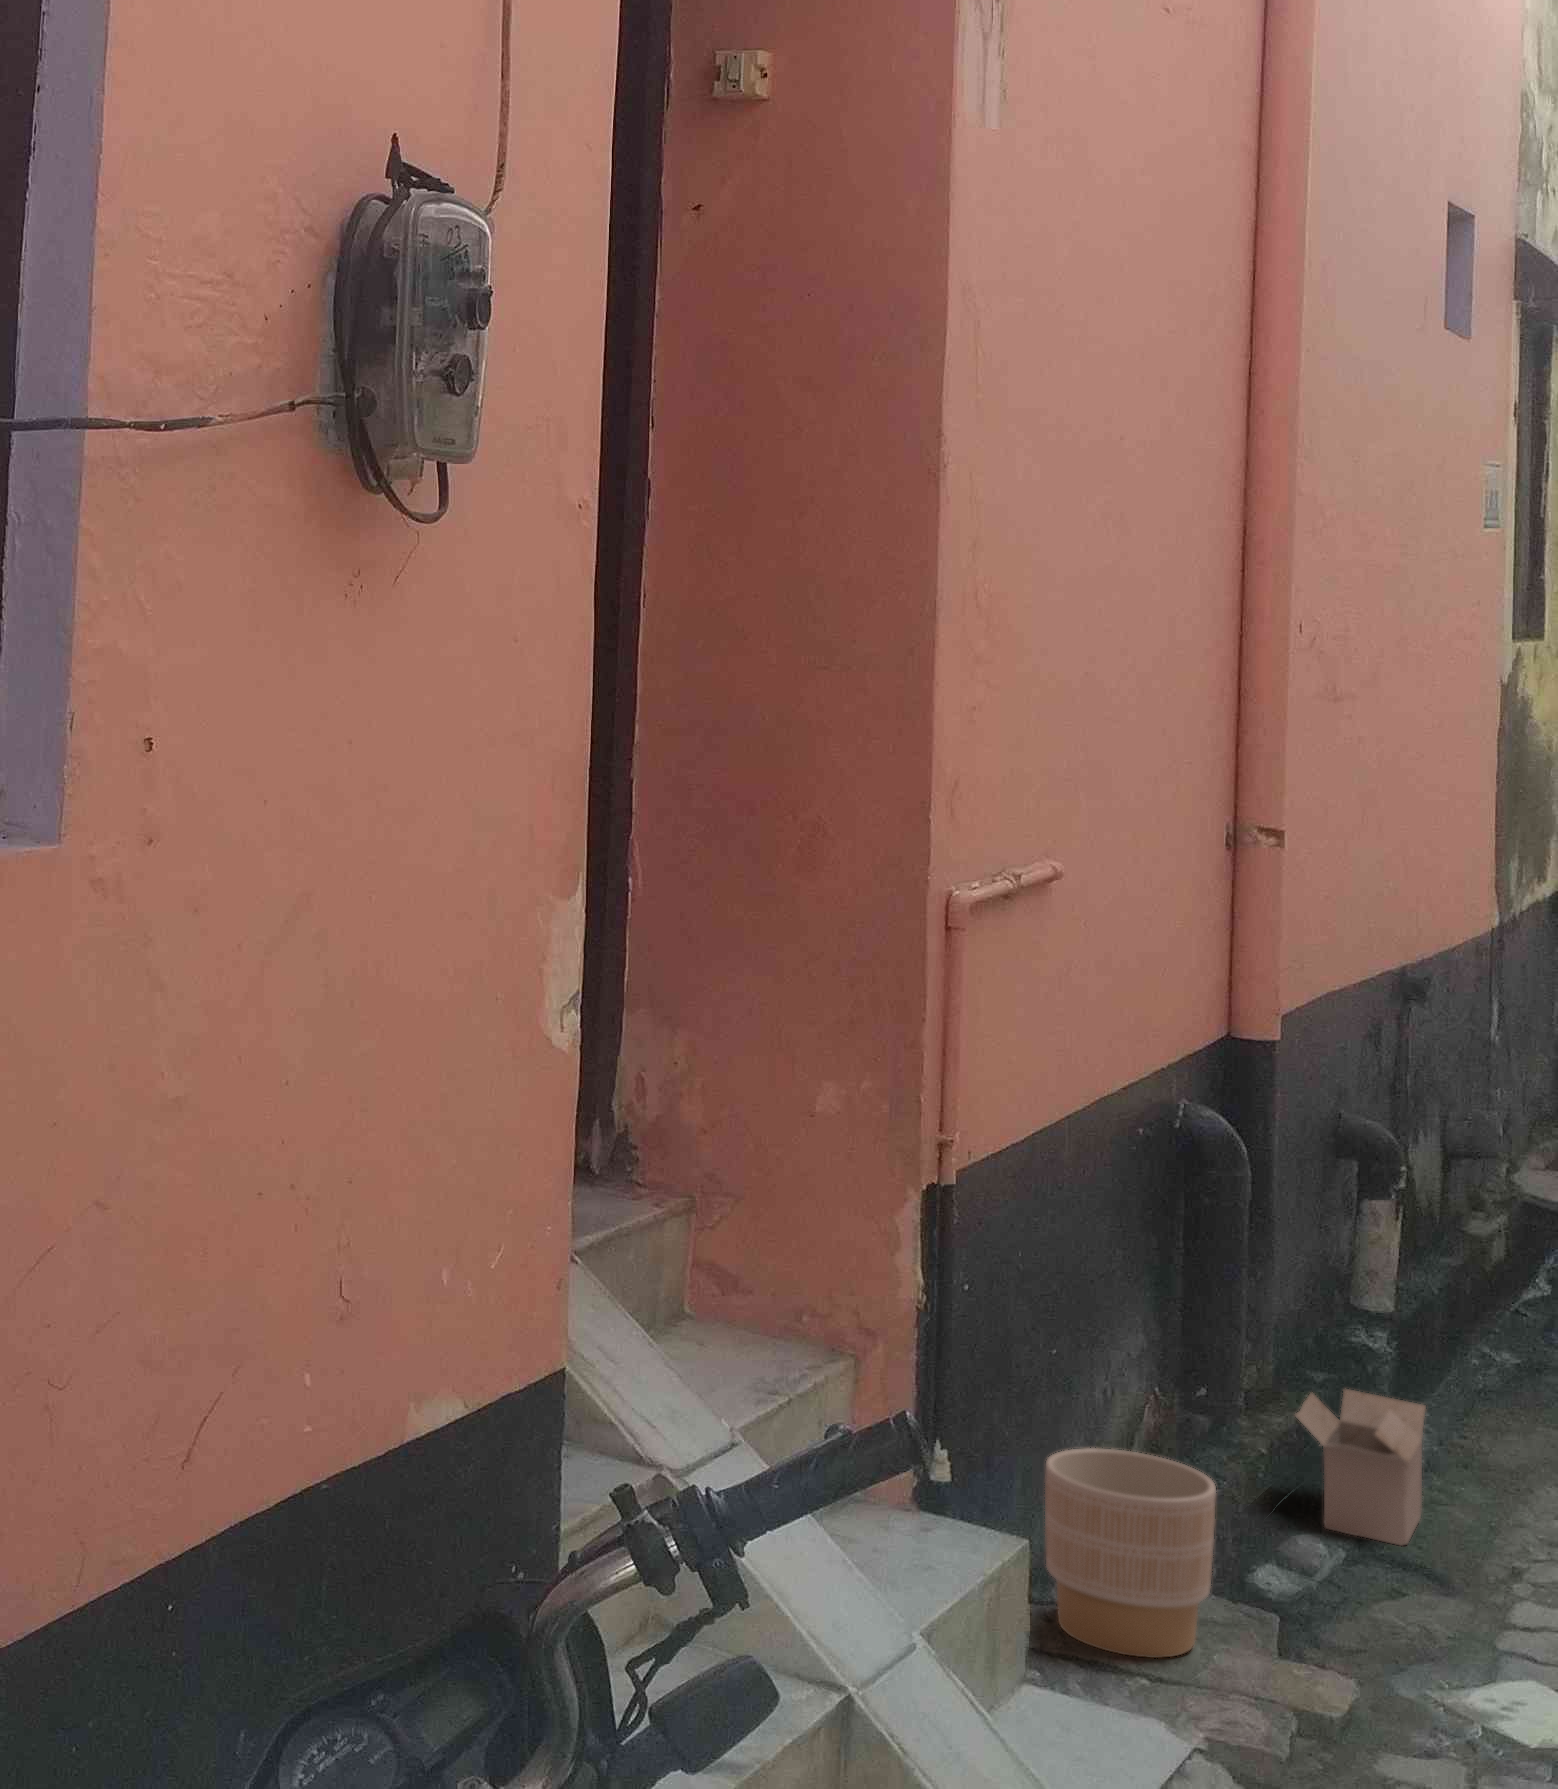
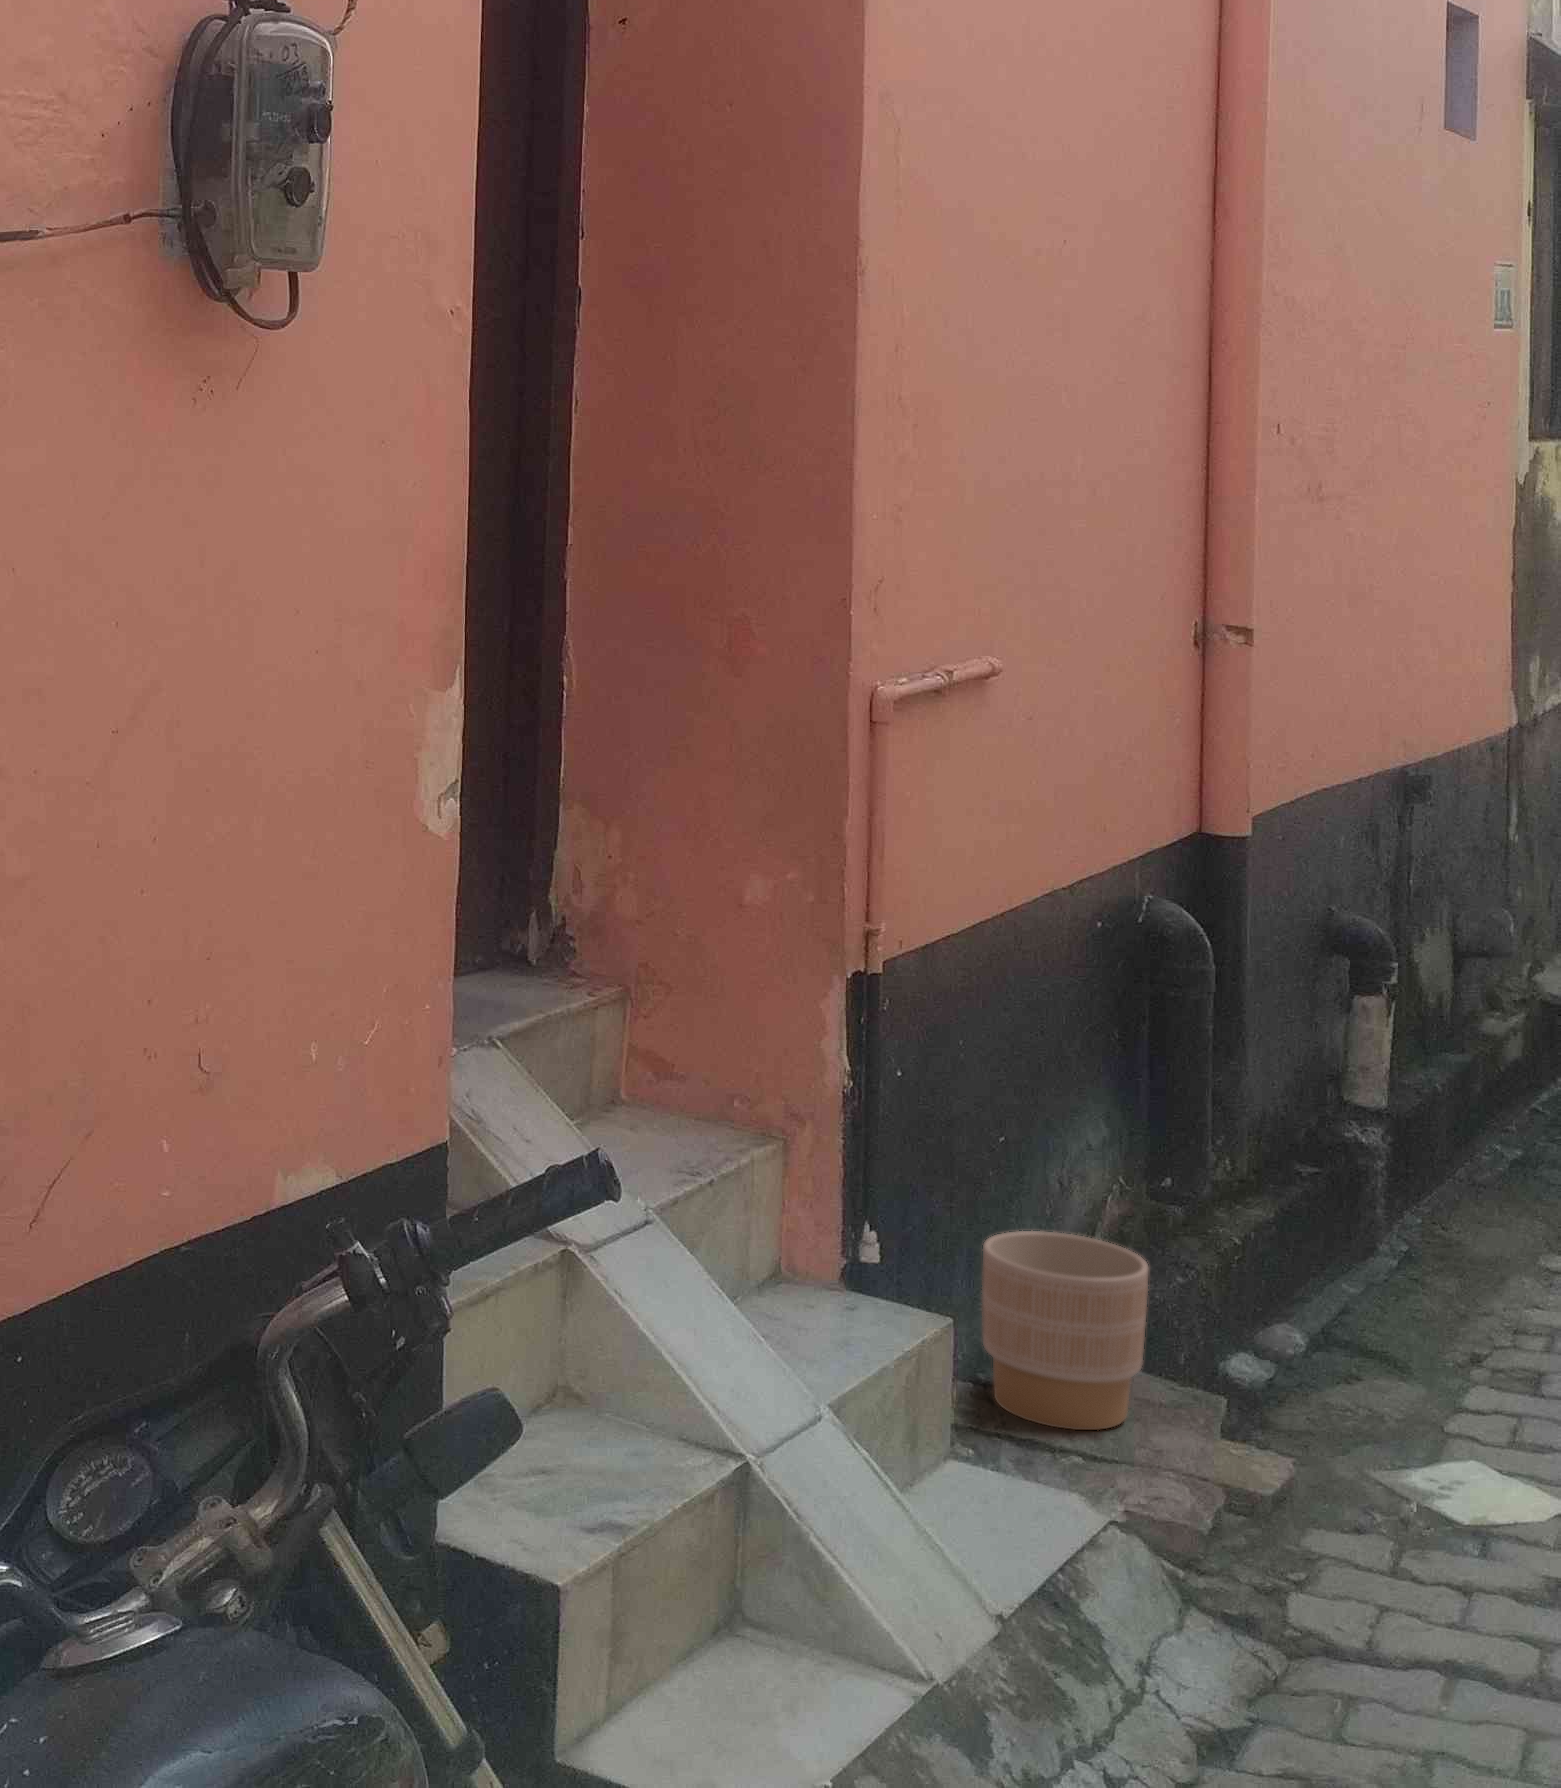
cardboard box: present [1296,1389,1426,1545] -> none [1264,1181,1400,1332]

